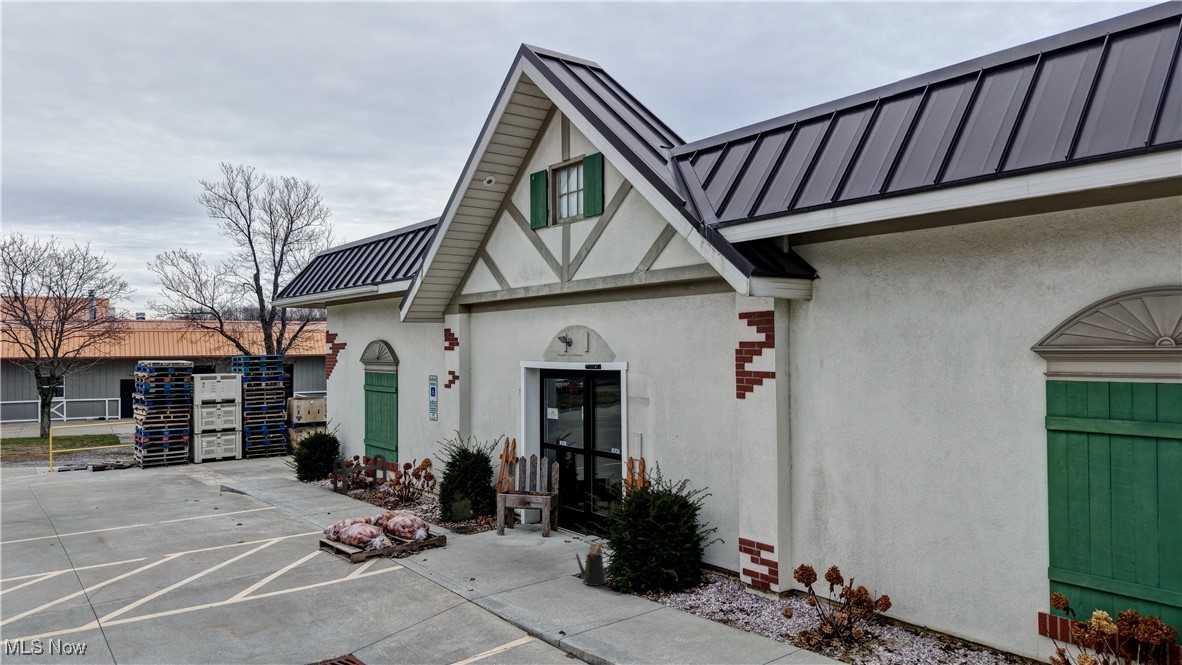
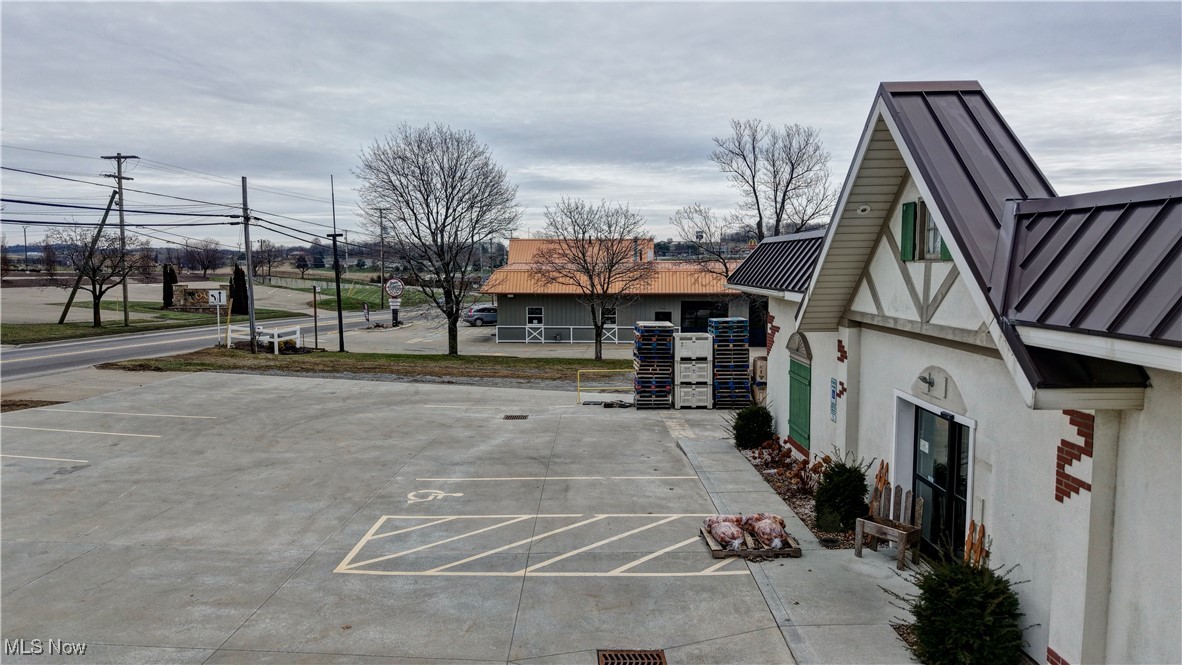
bench: present [333,454,387,494] -> none [755,439,802,473]
watering can: present [576,543,606,586] -> none [885,606,918,650]

